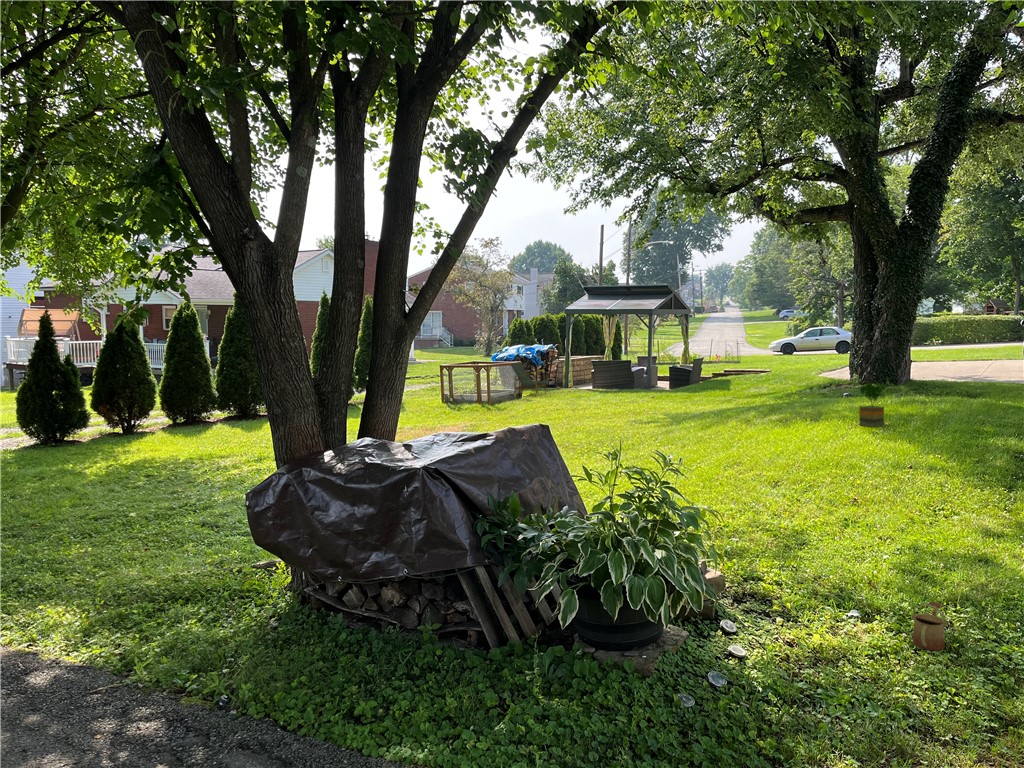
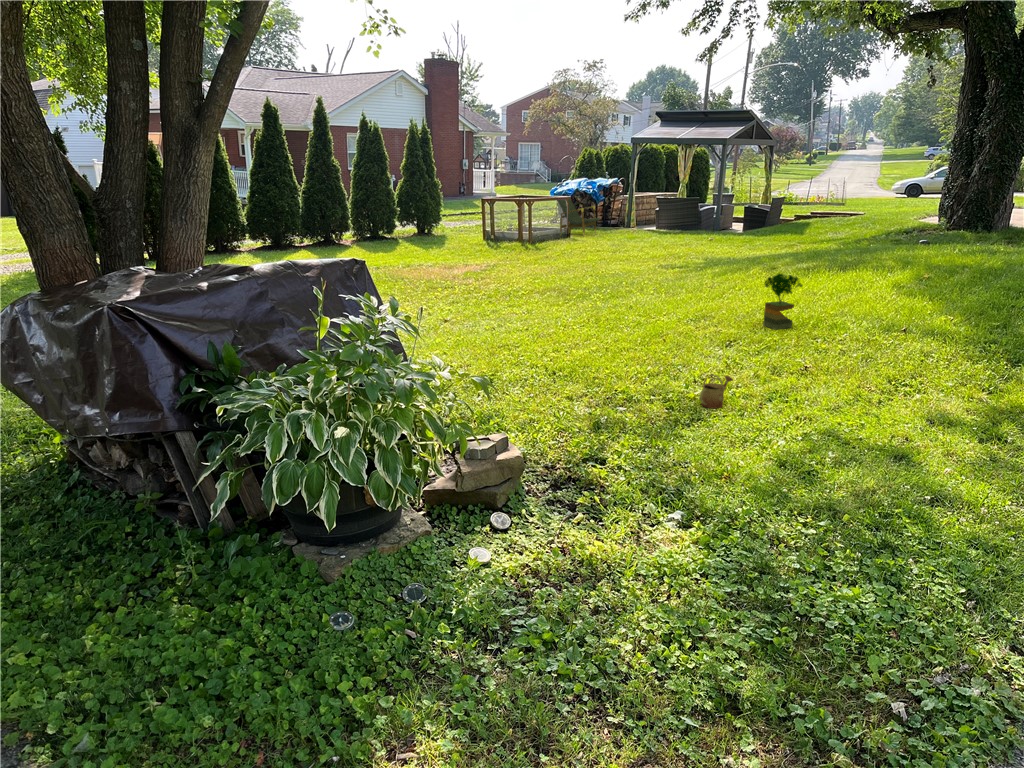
potted tree: present [859,383,889,427] -> present [763,273,802,330]
watering can: present [911,602,947,651] -> present [700,375,733,408]

